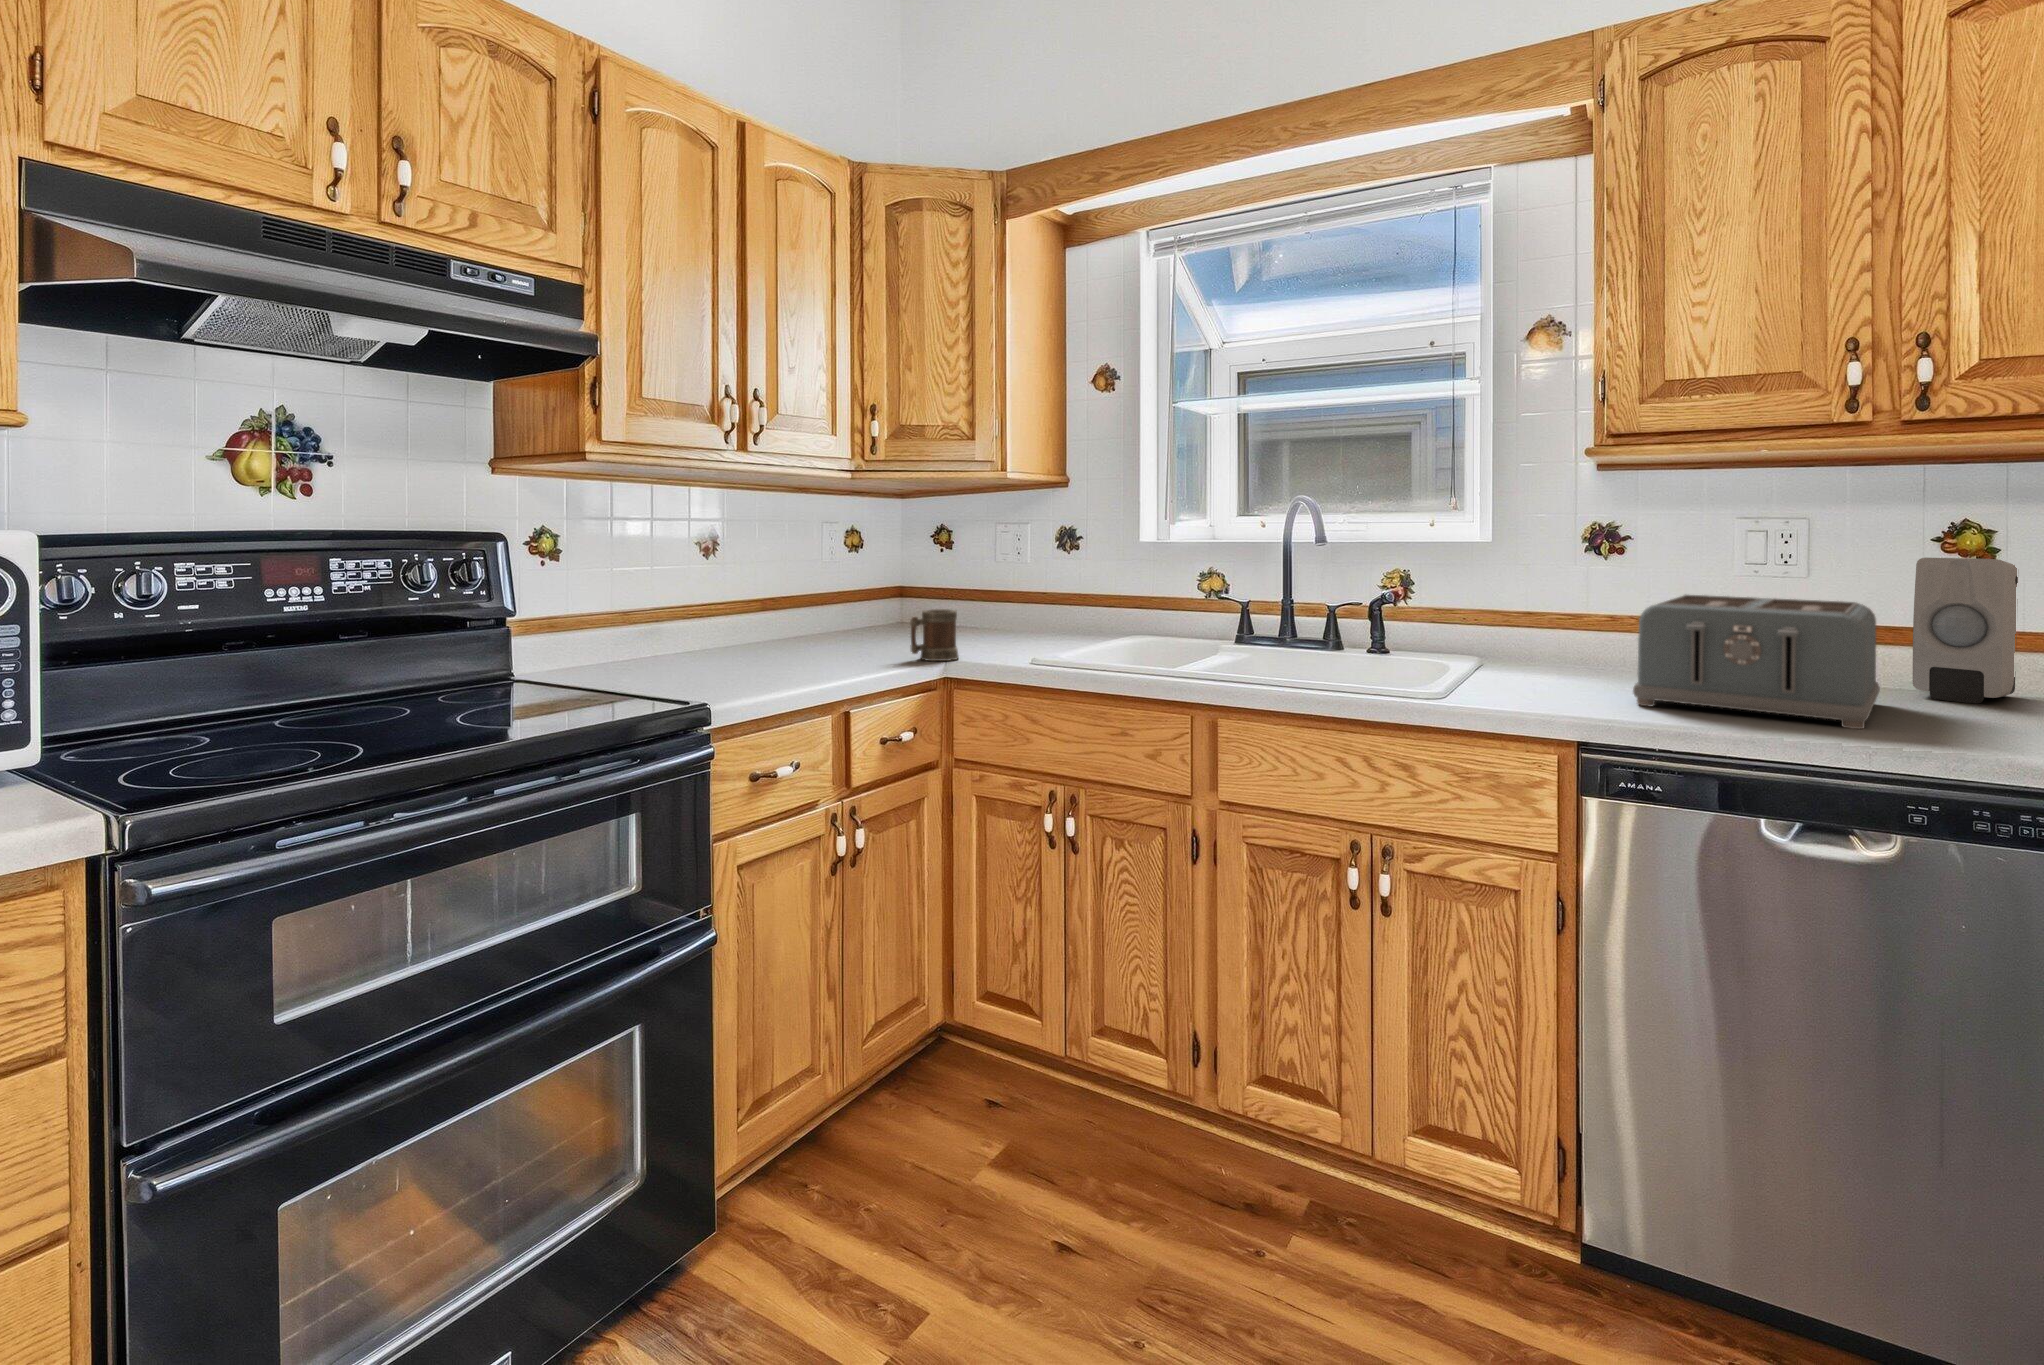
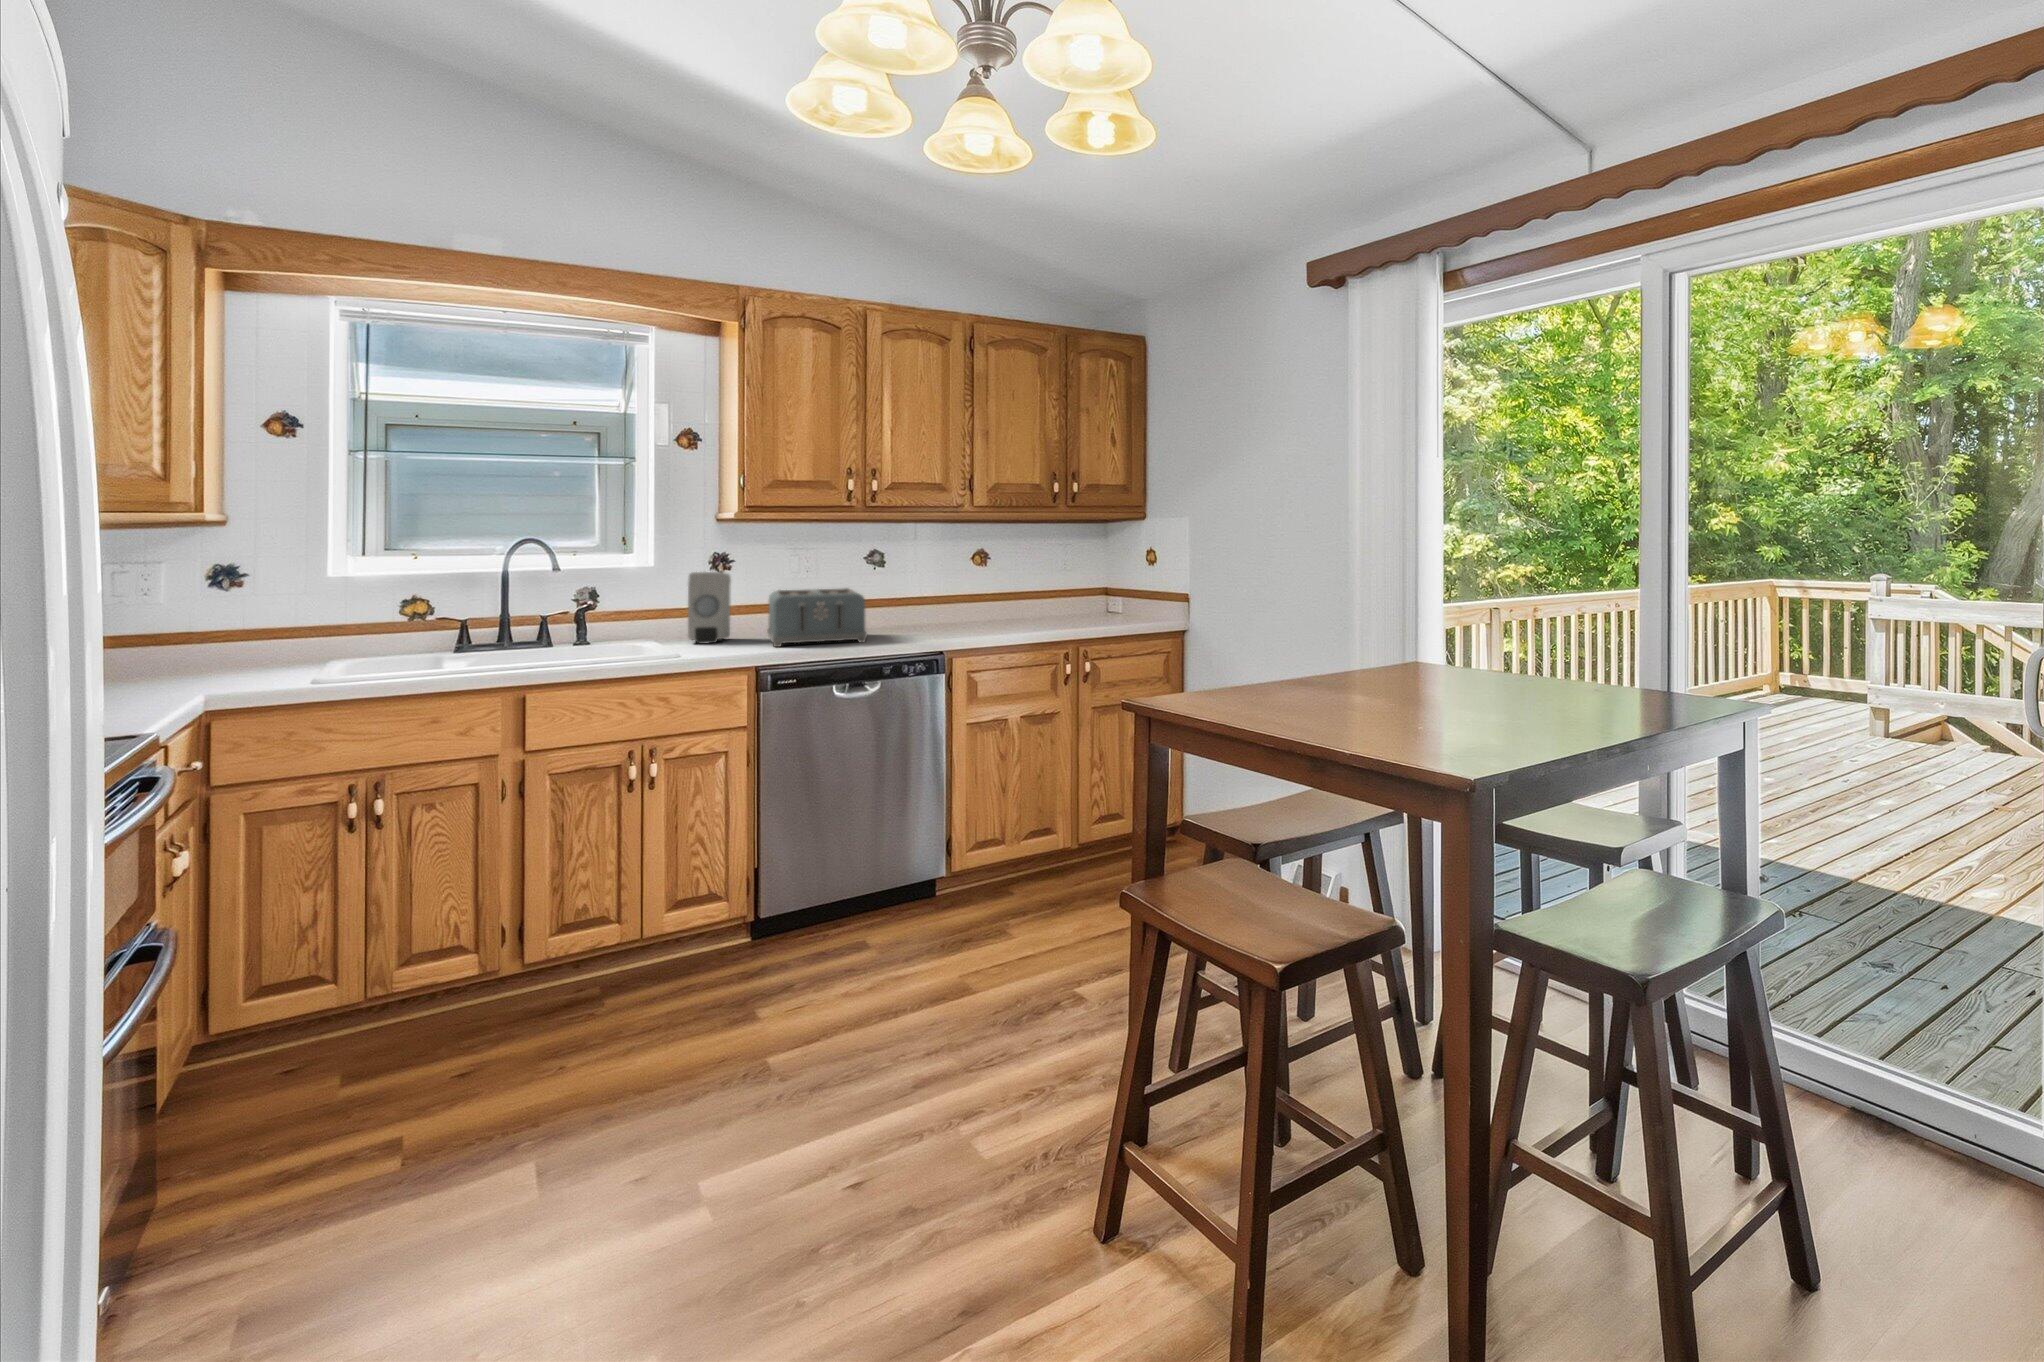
soap dispenser: present [1913,558,2018,704] -> present [688,572,731,644]
mug: present [910,609,959,661] -> none [173,650,227,699]

